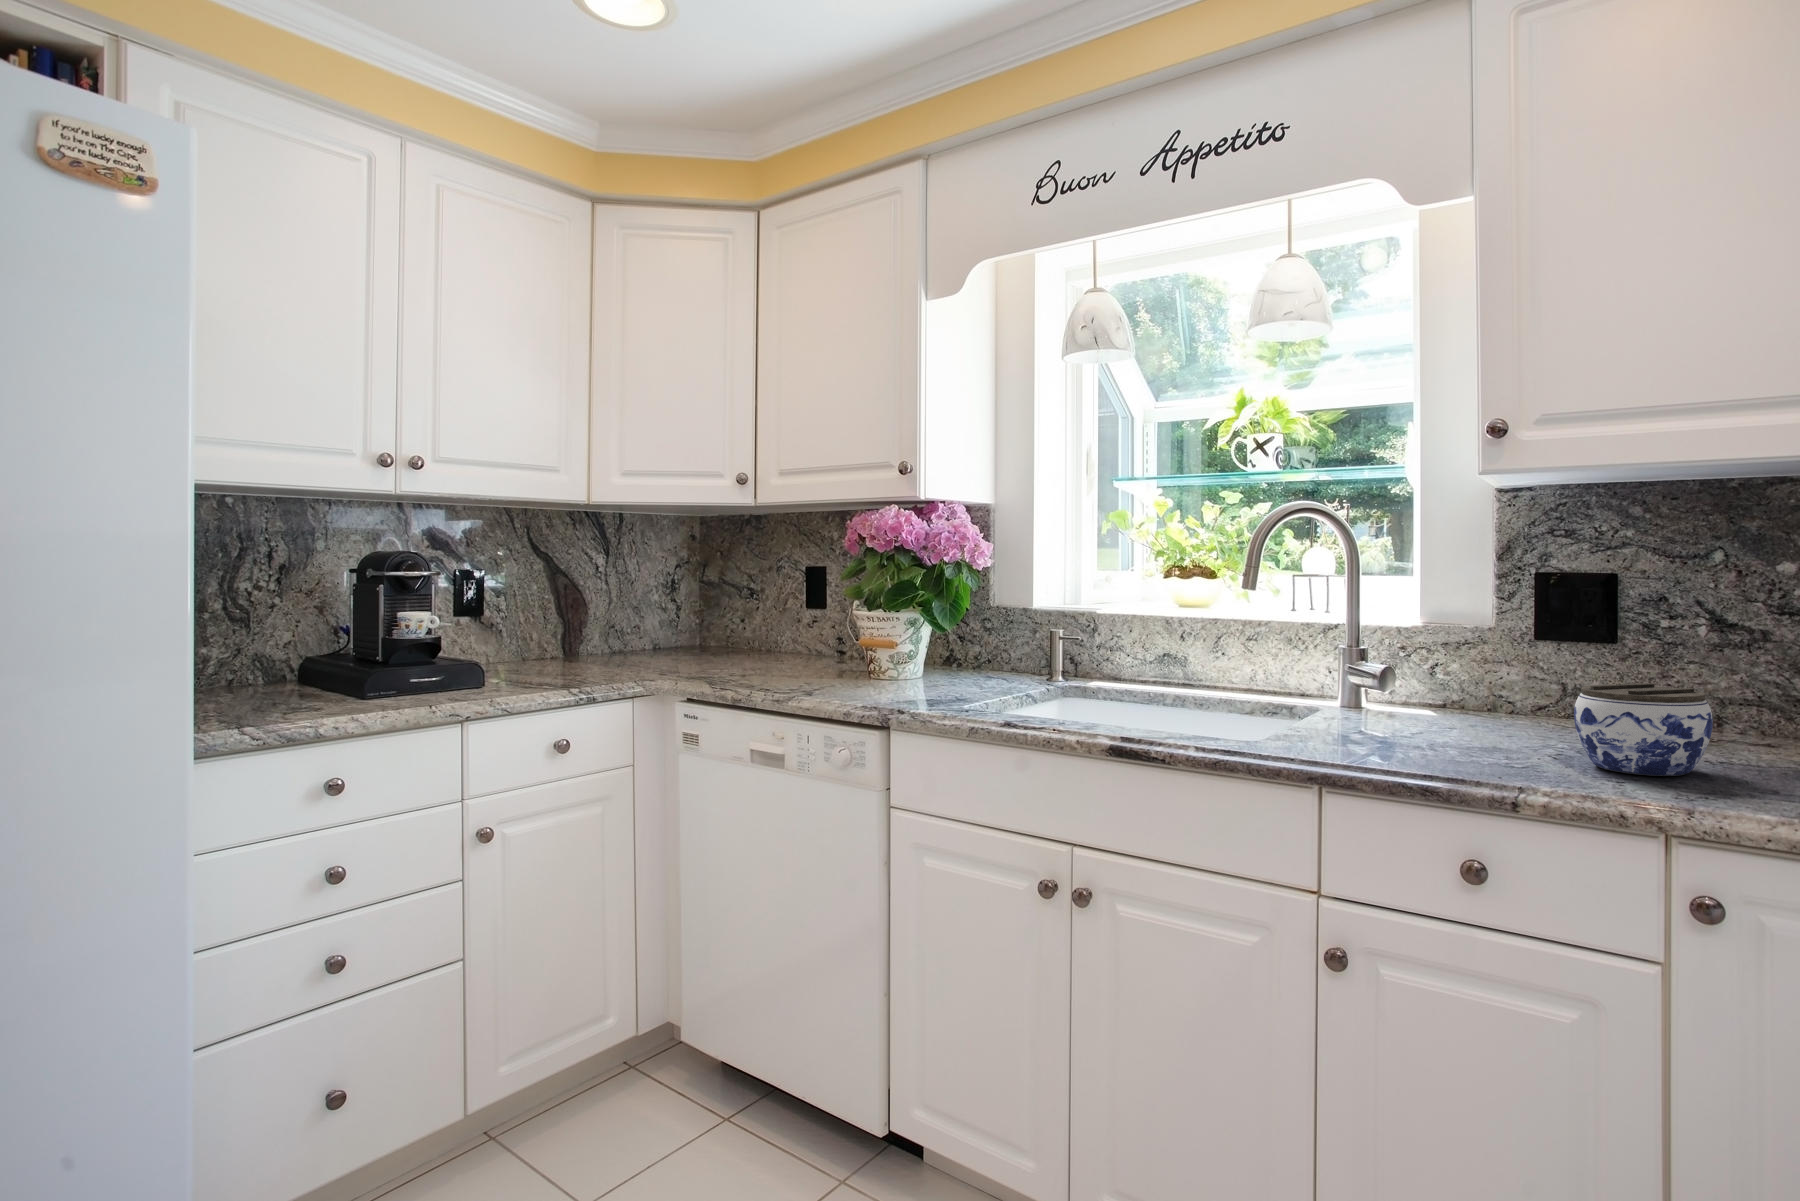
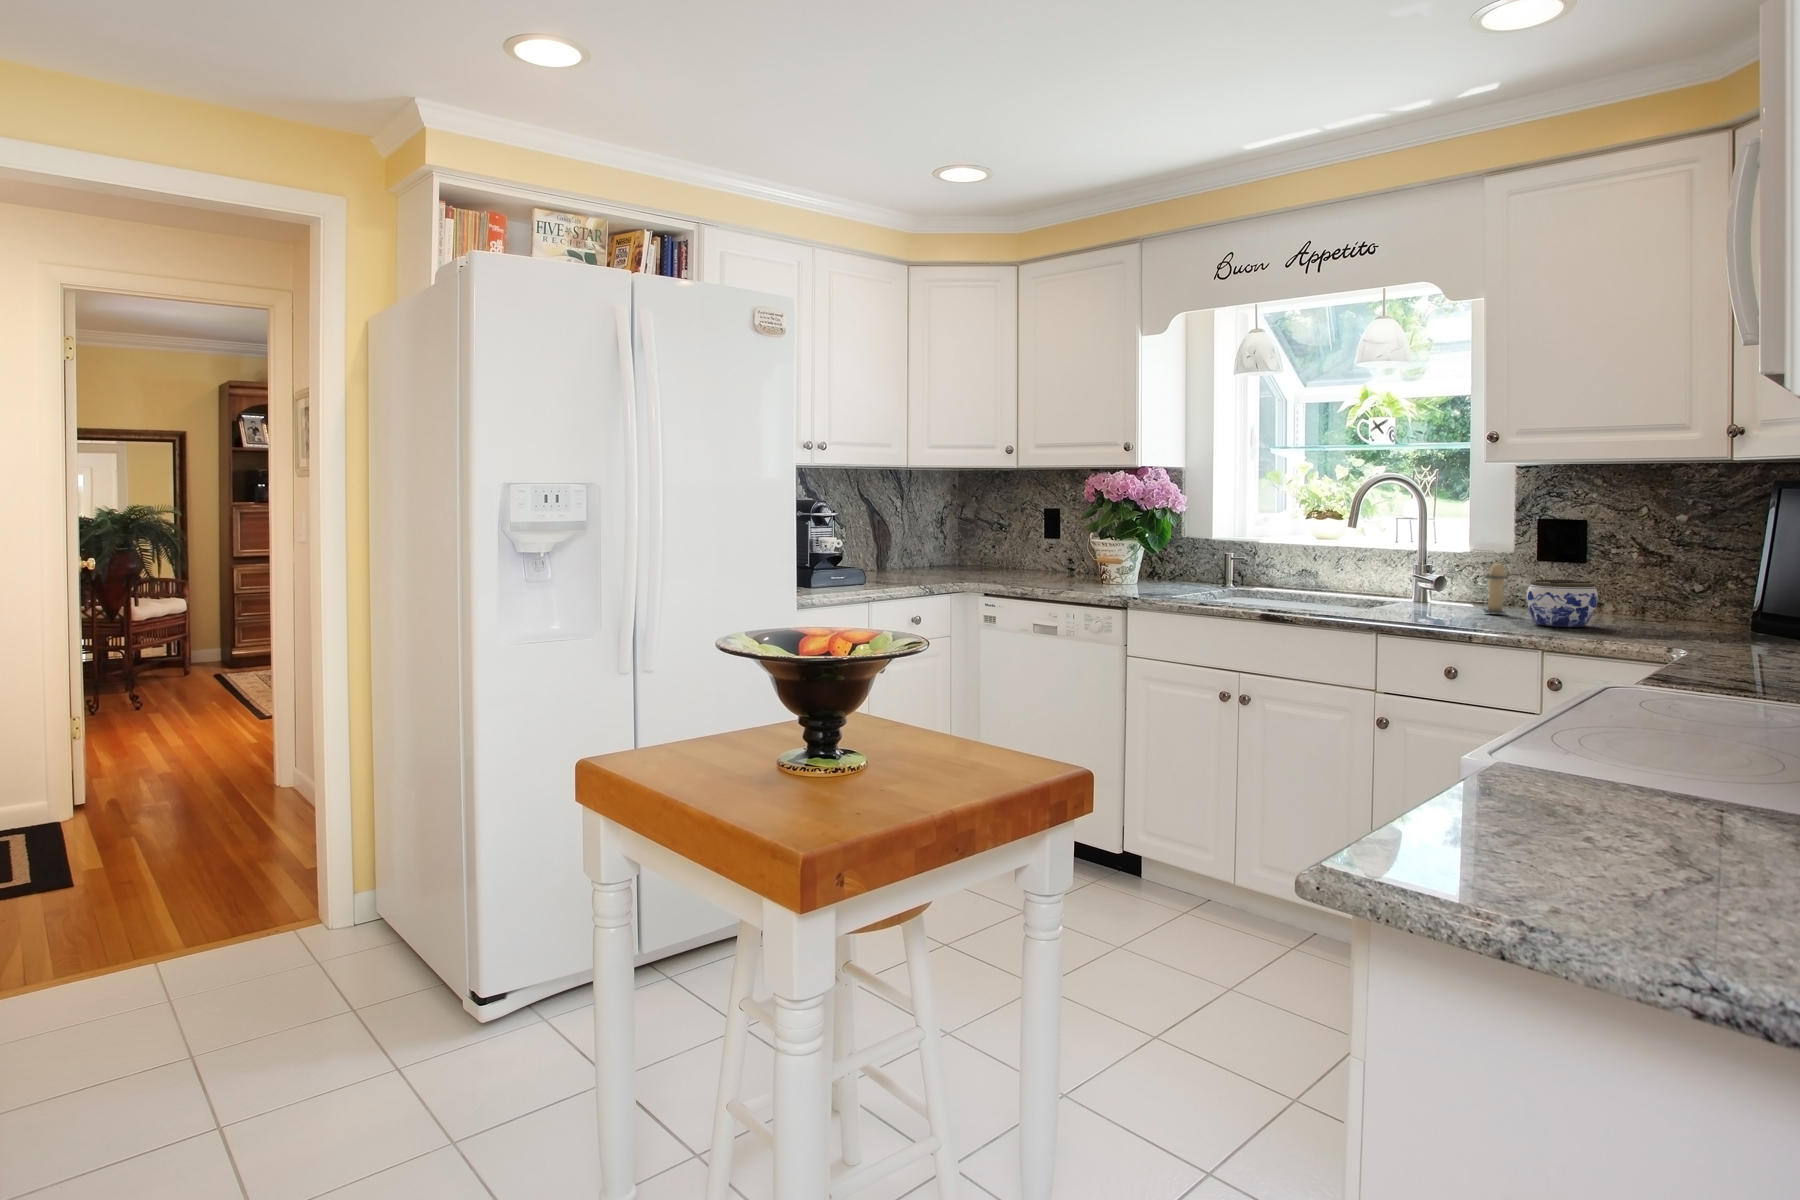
candle: none [1464,641,1518,738] -> present [1484,562,1509,614]

